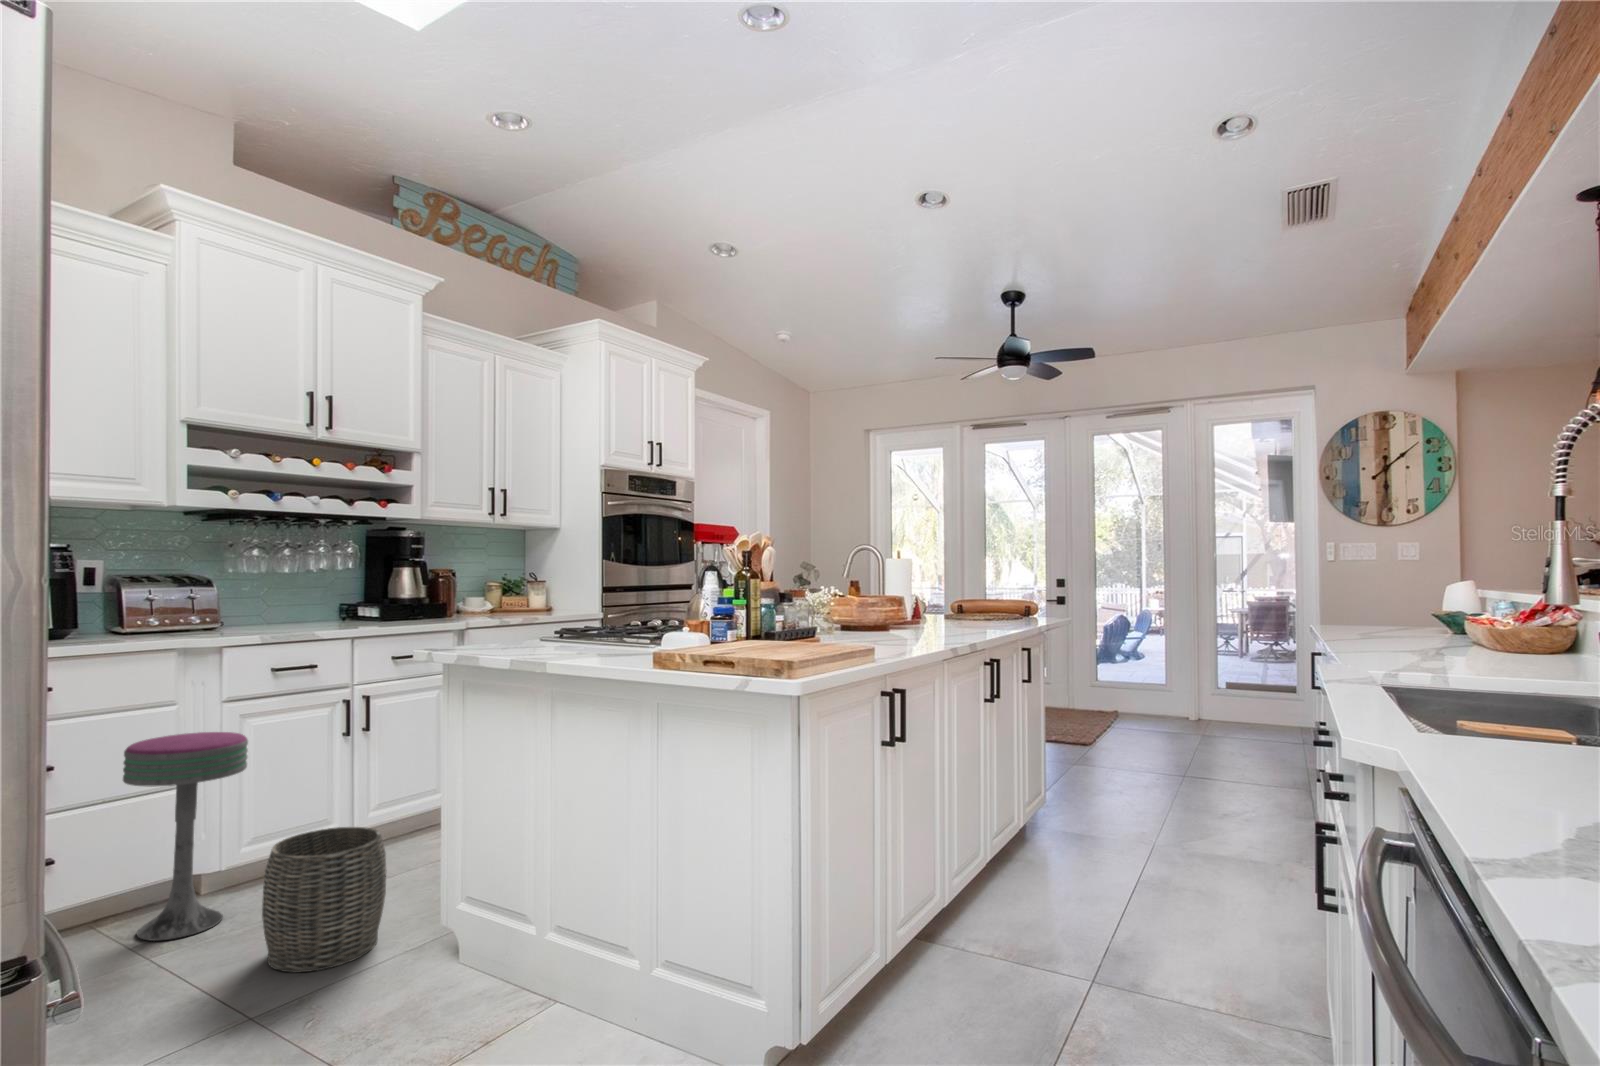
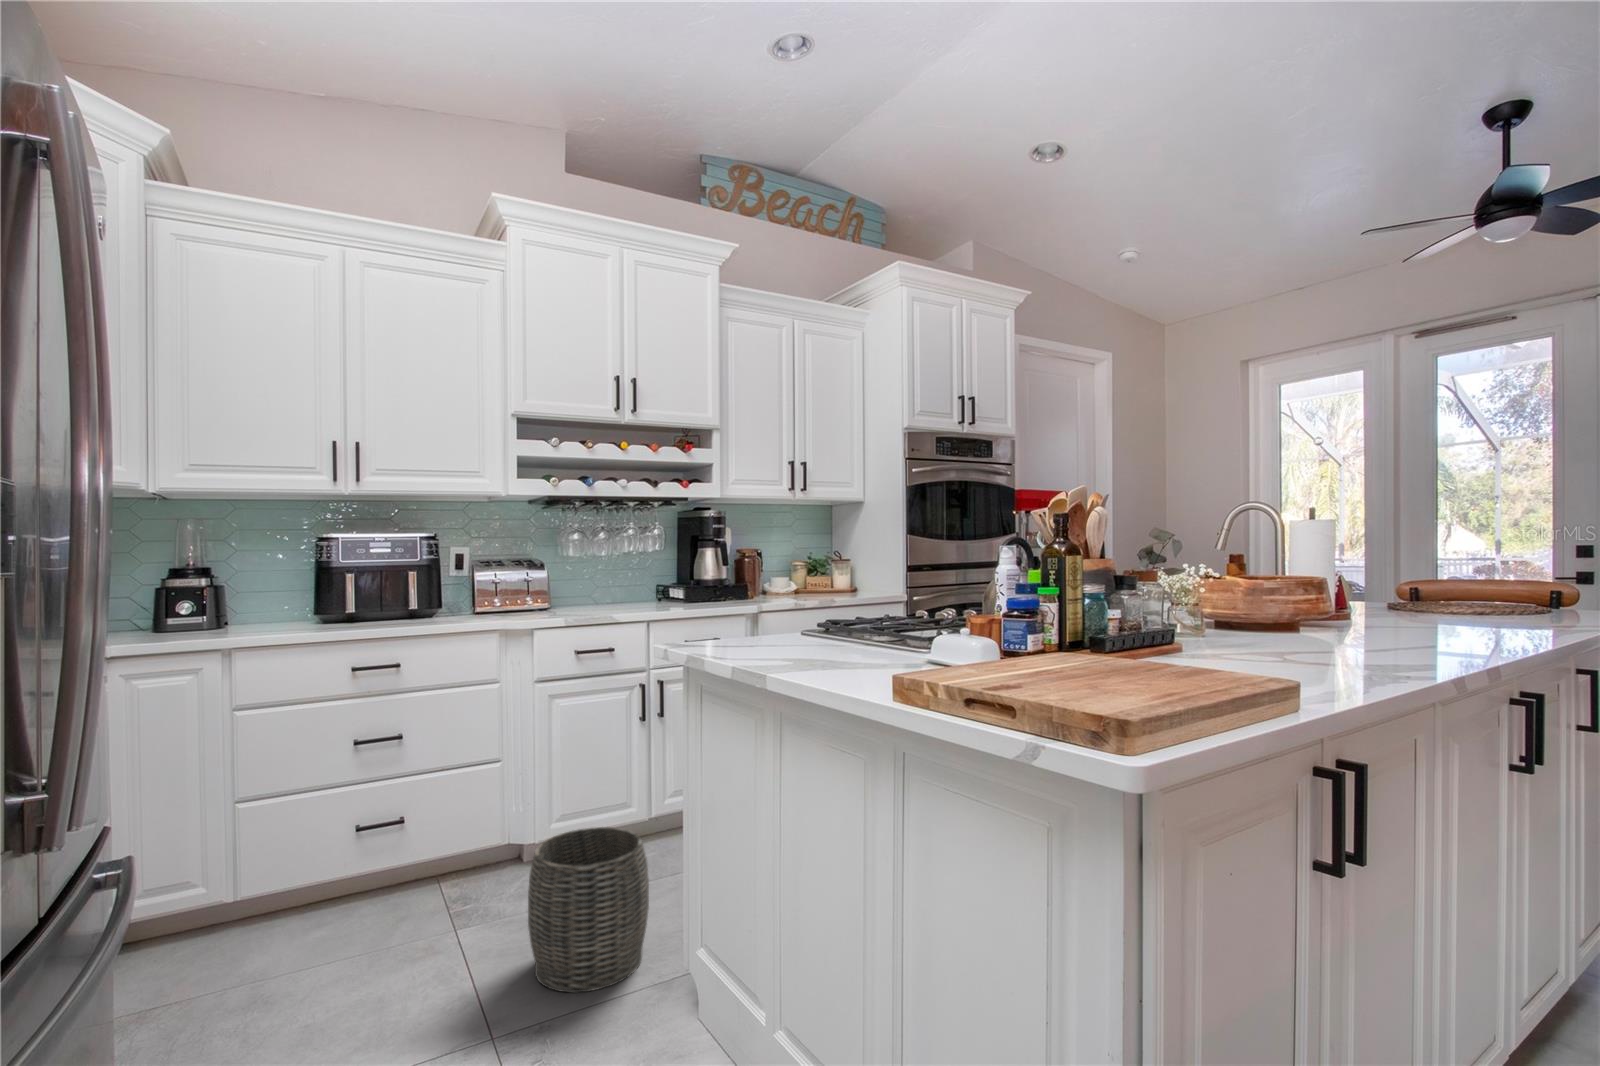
bar stool: present [123,732,248,941] -> none [437,711,543,916]

